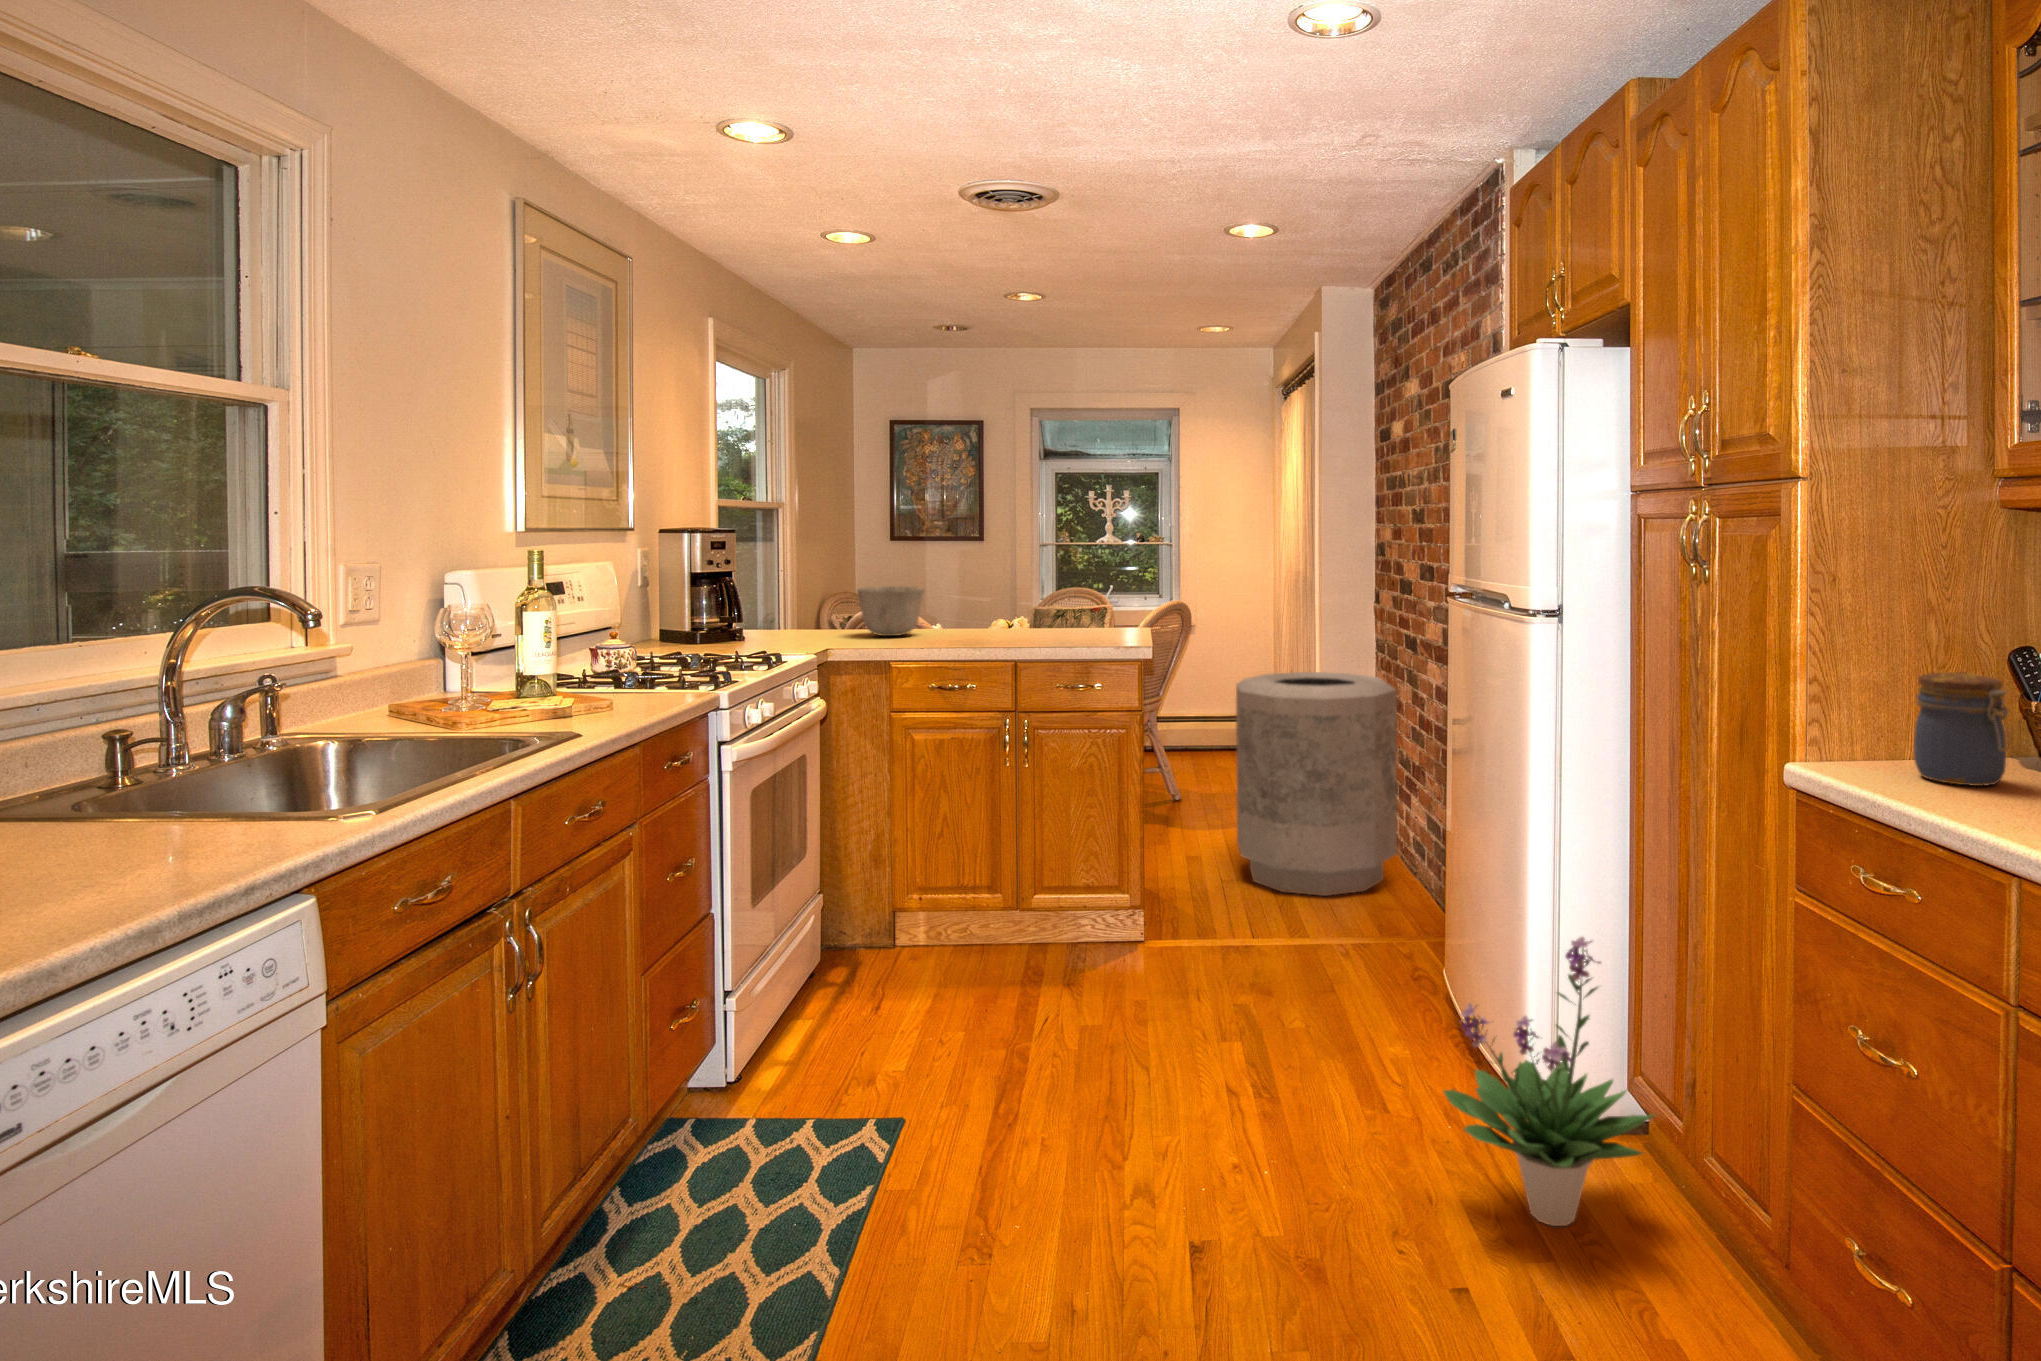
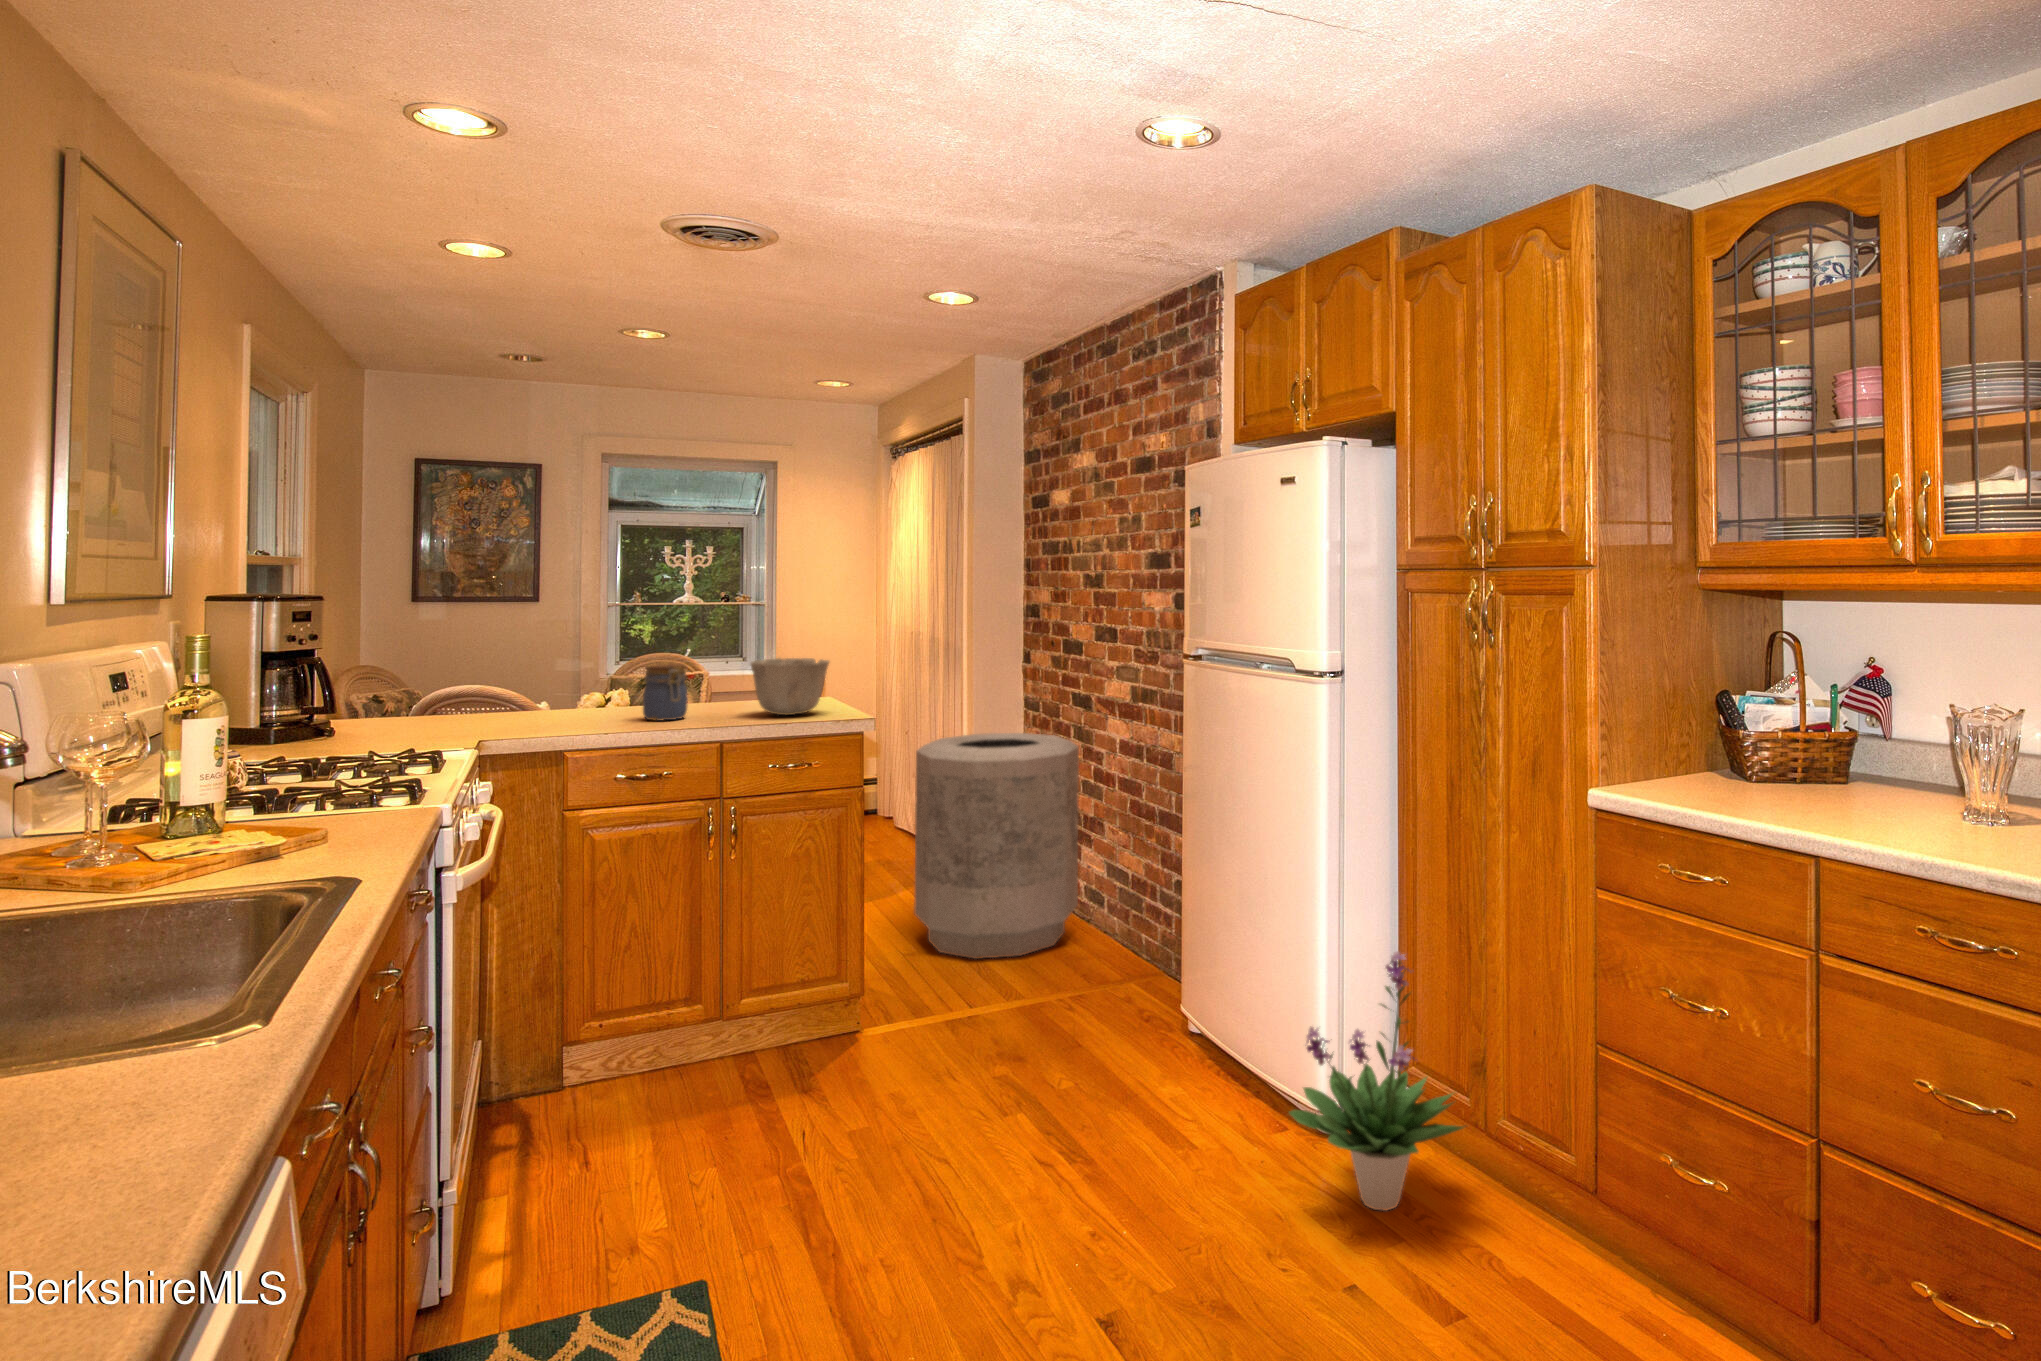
ceramic bowl: present [857,586,925,636] -> present [750,658,829,715]
jar: present [1914,672,2010,786] -> present [643,662,688,721]

